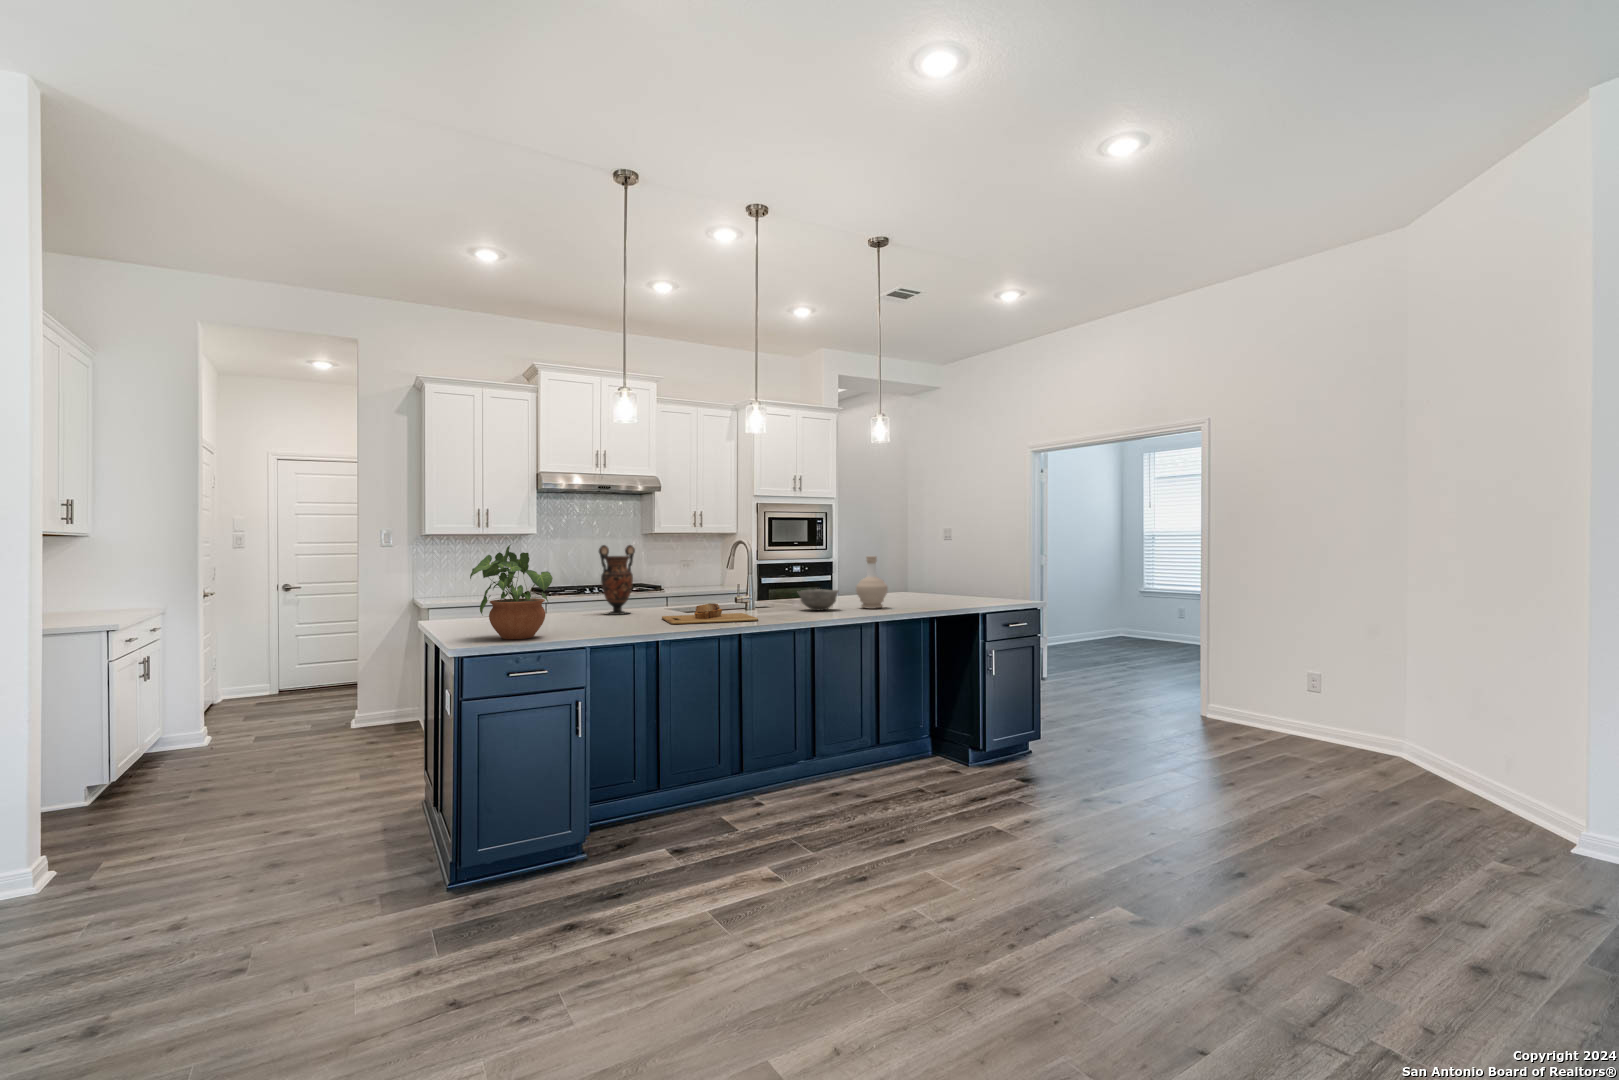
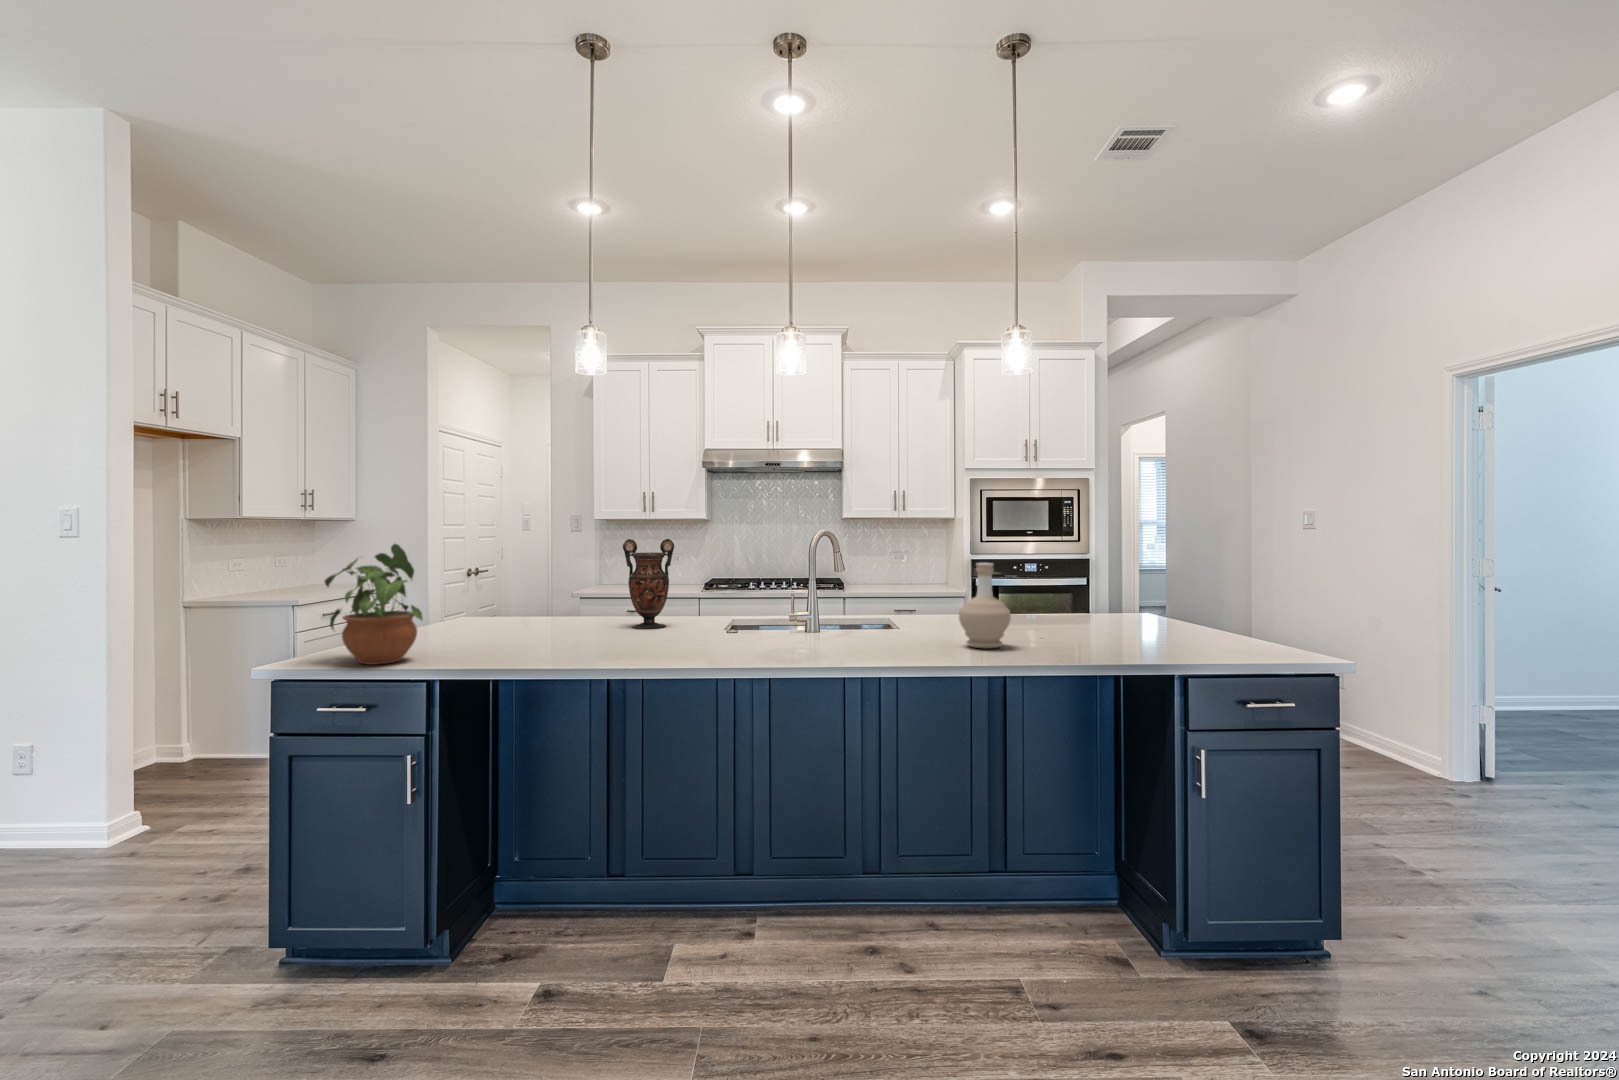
bowl: present [797,589,839,610] -> none [861,610,925,645]
cutting board: present [662,603,758,624] -> none [613,627,757,659]

